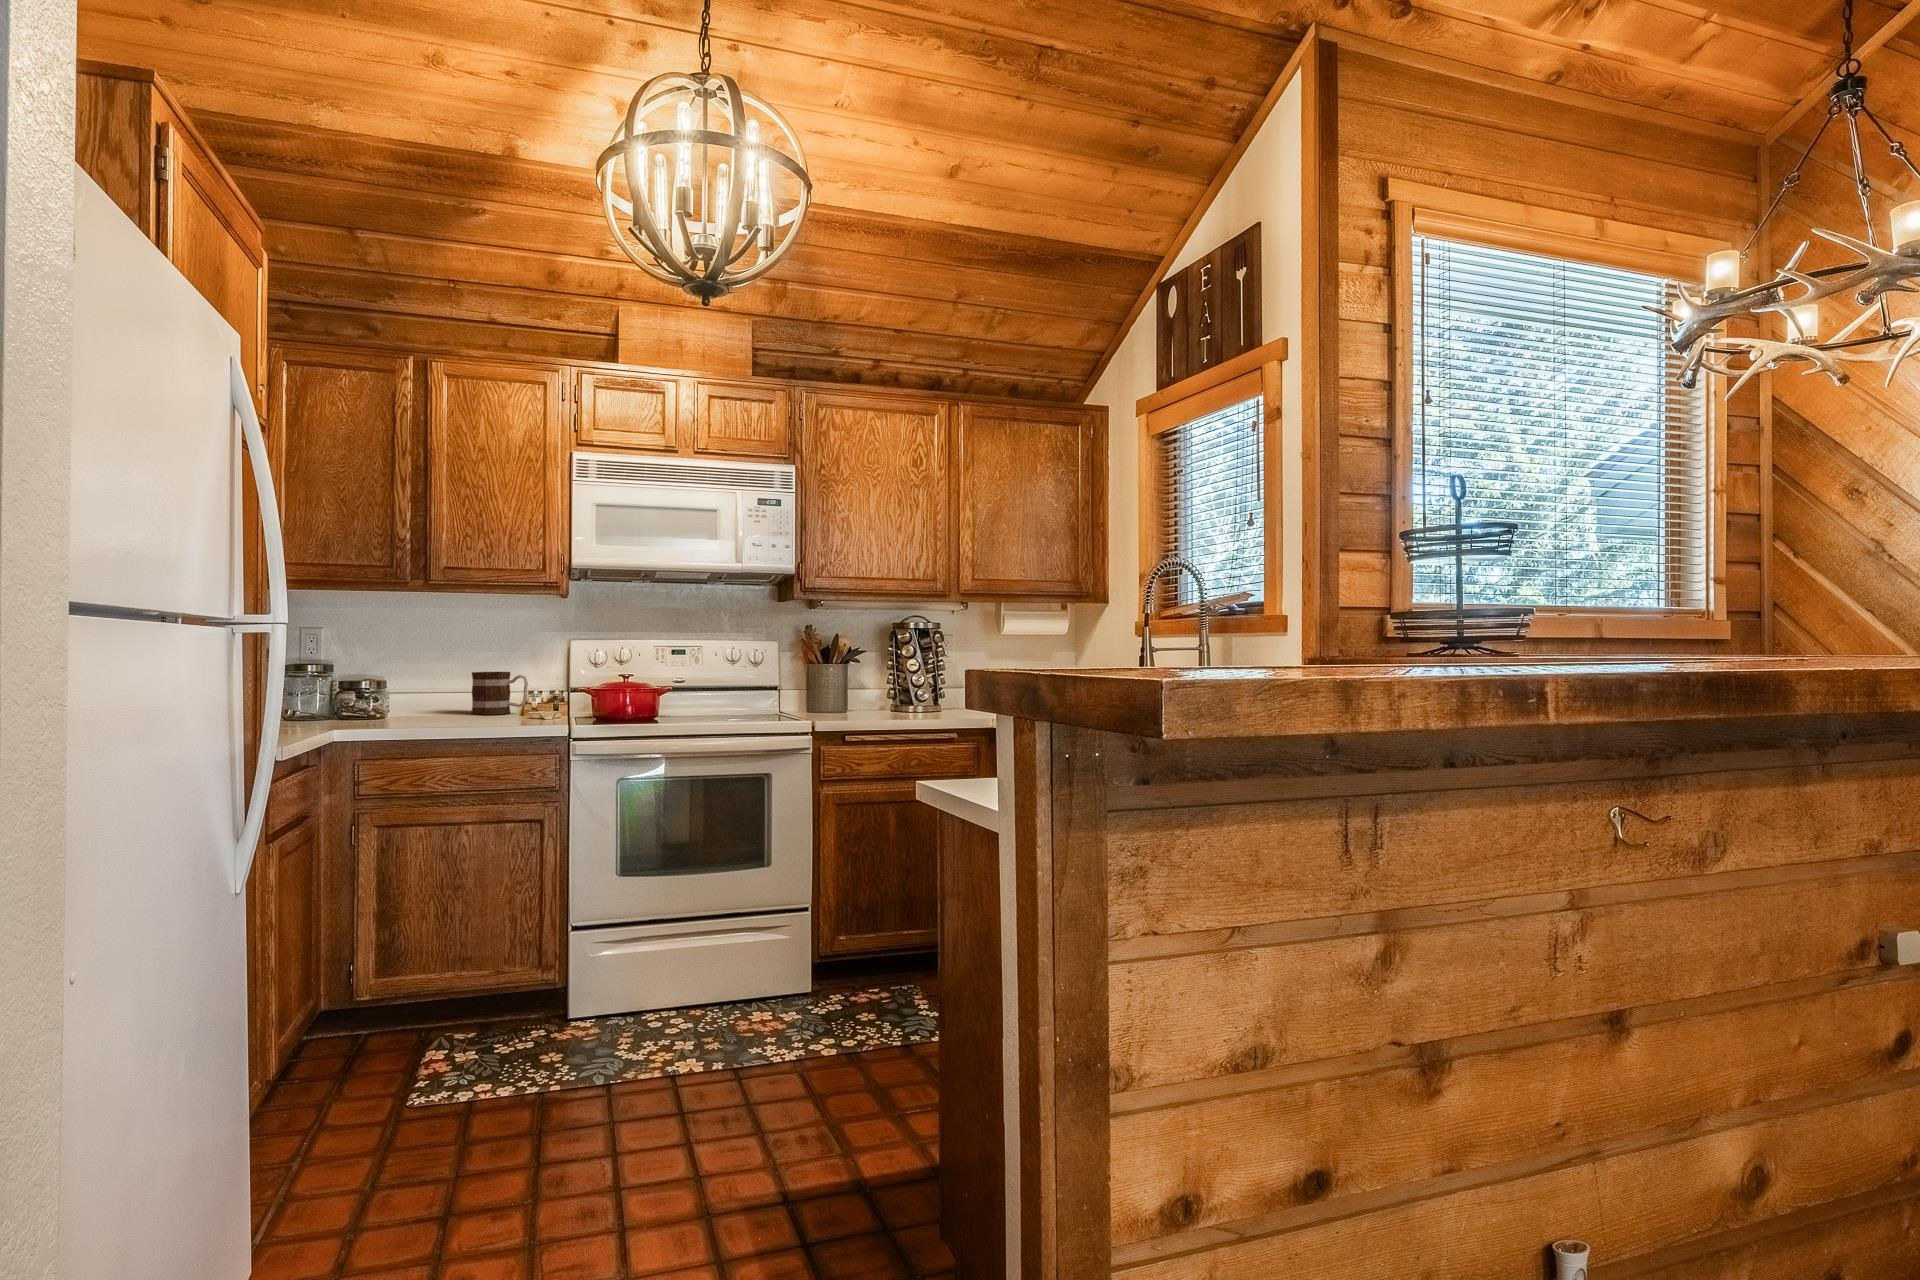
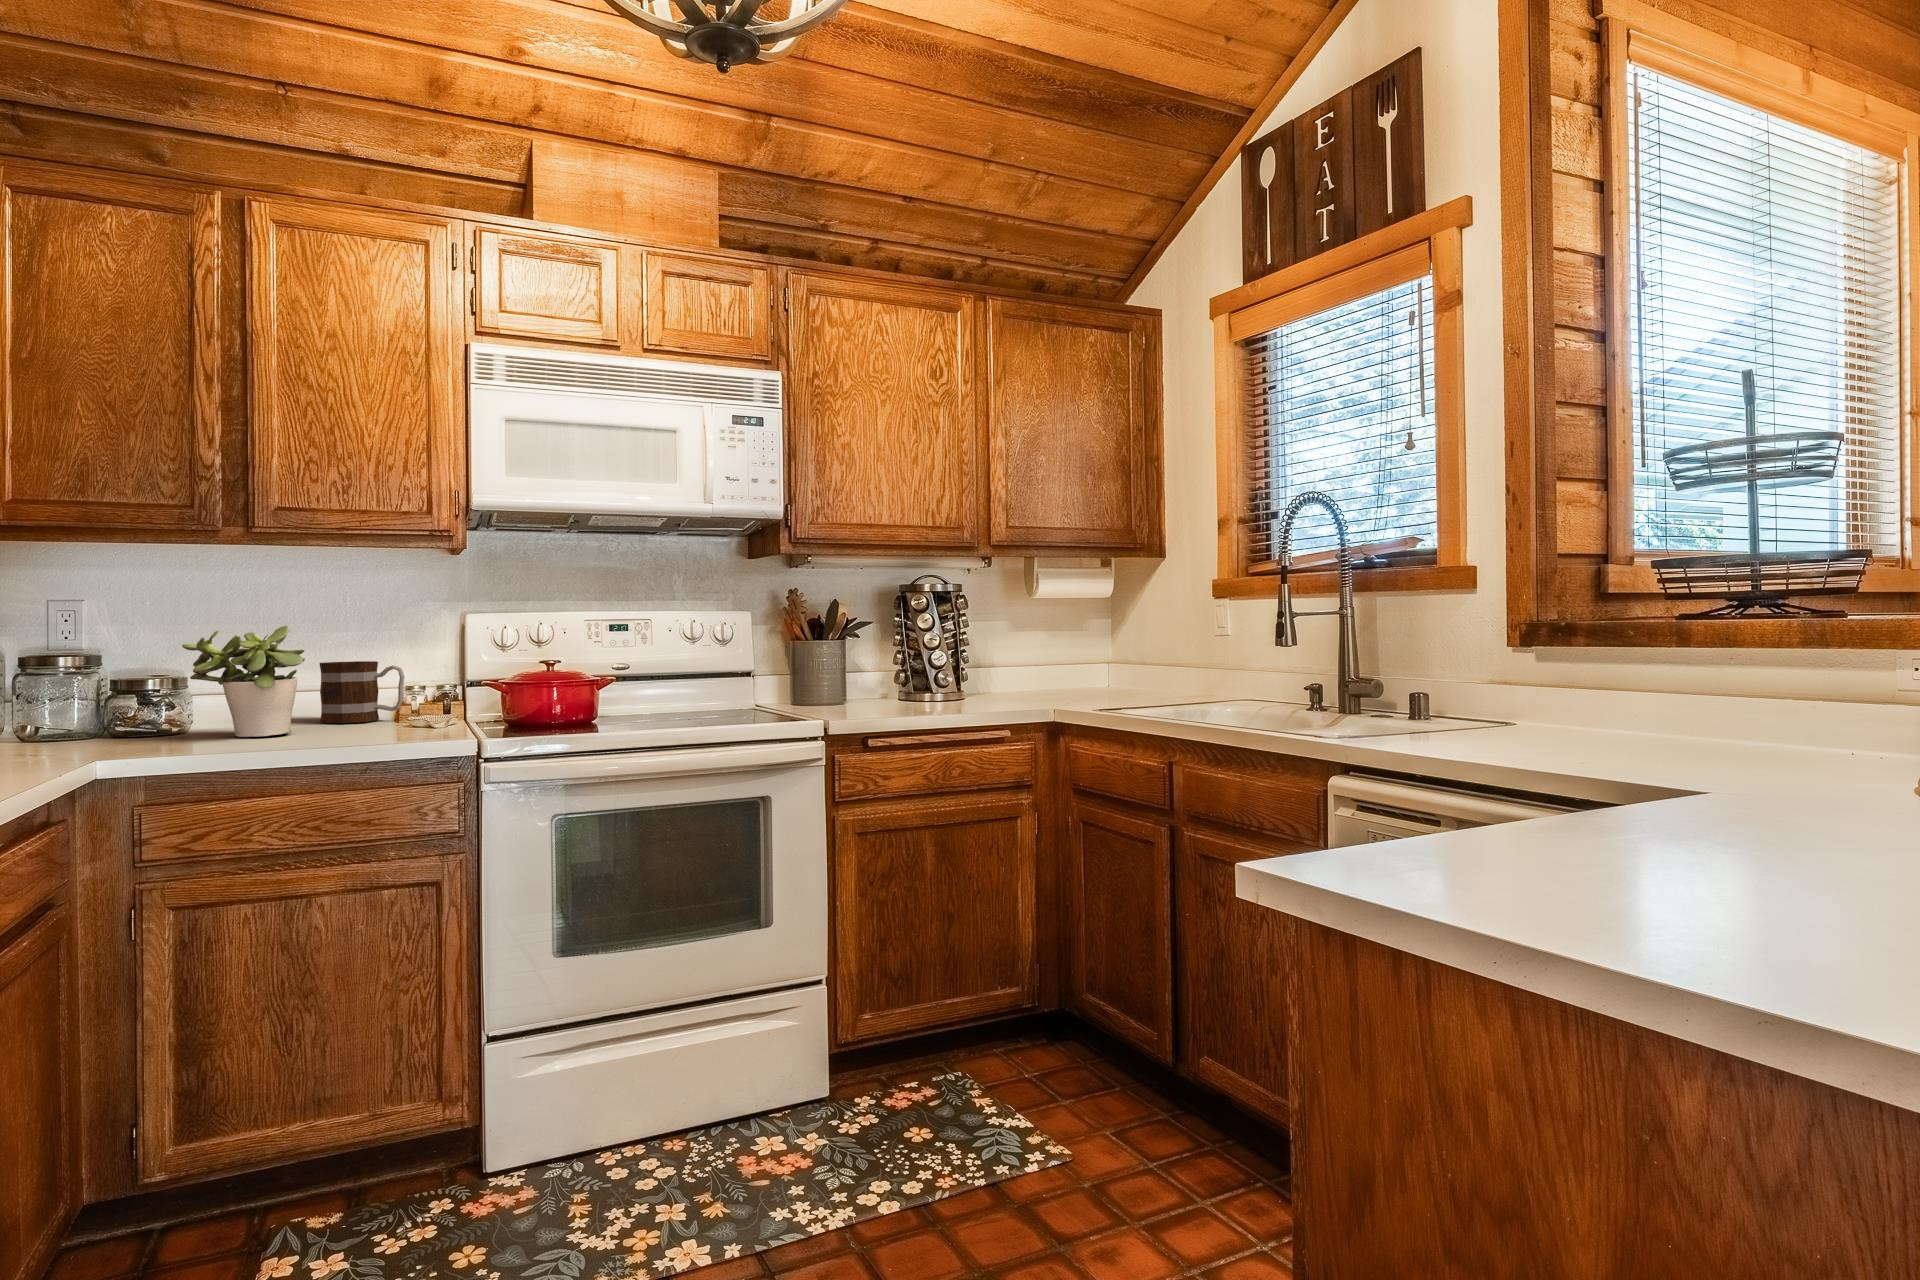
potted plant: none [385,647,462,722] -> present [182,626,305,737]

